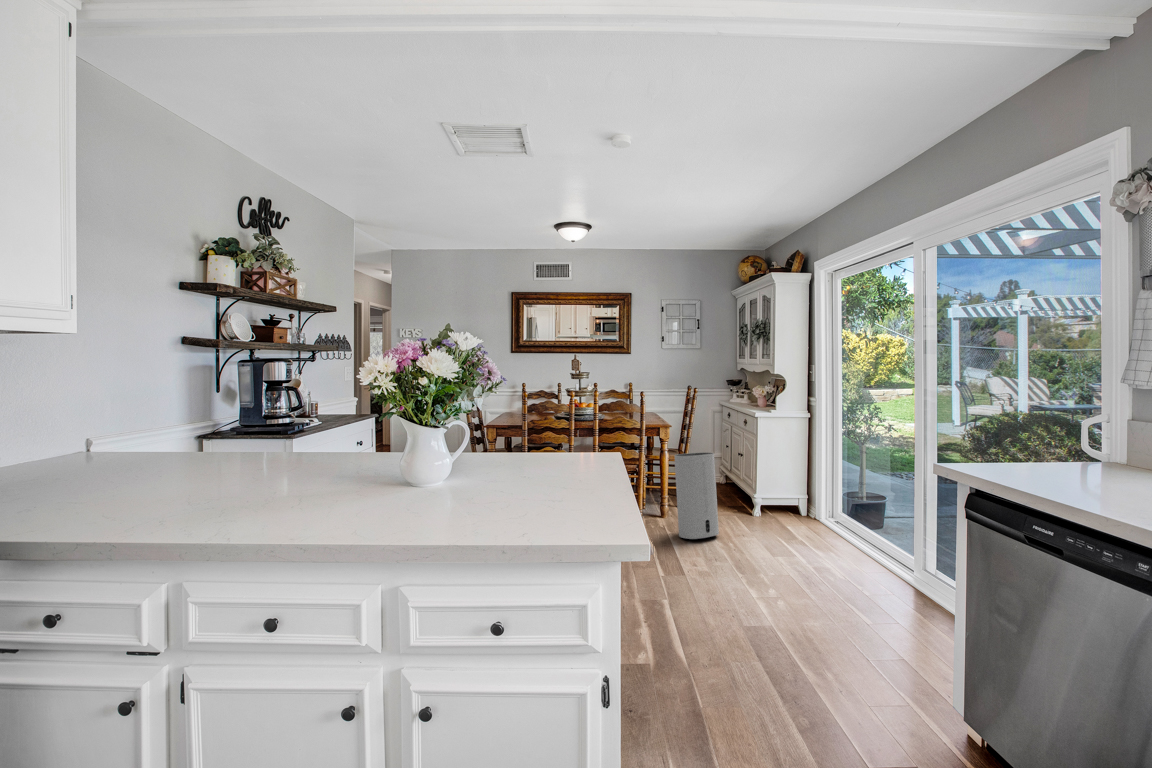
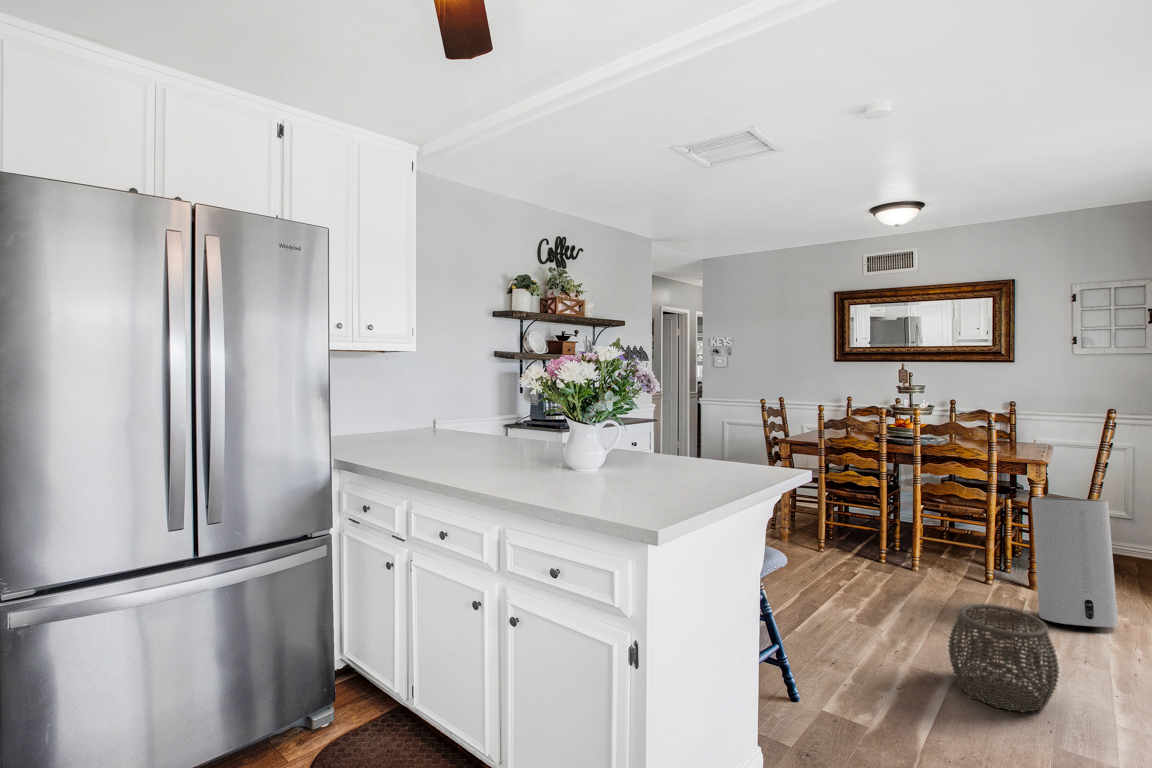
woven basket: none [665,540,732,616] -> present [948,604,1059,712]

